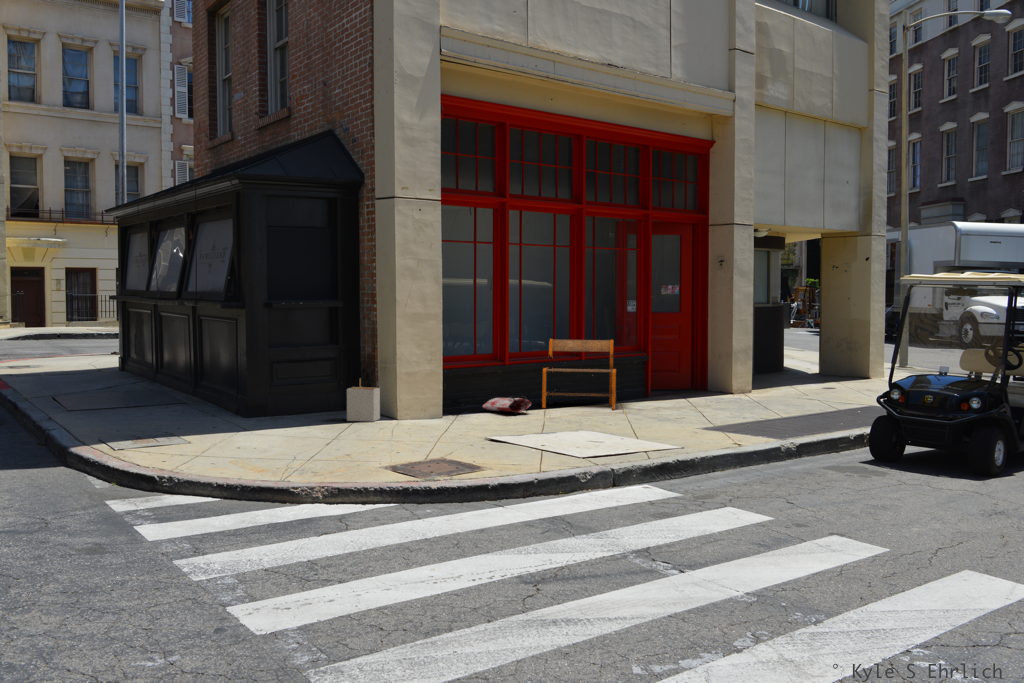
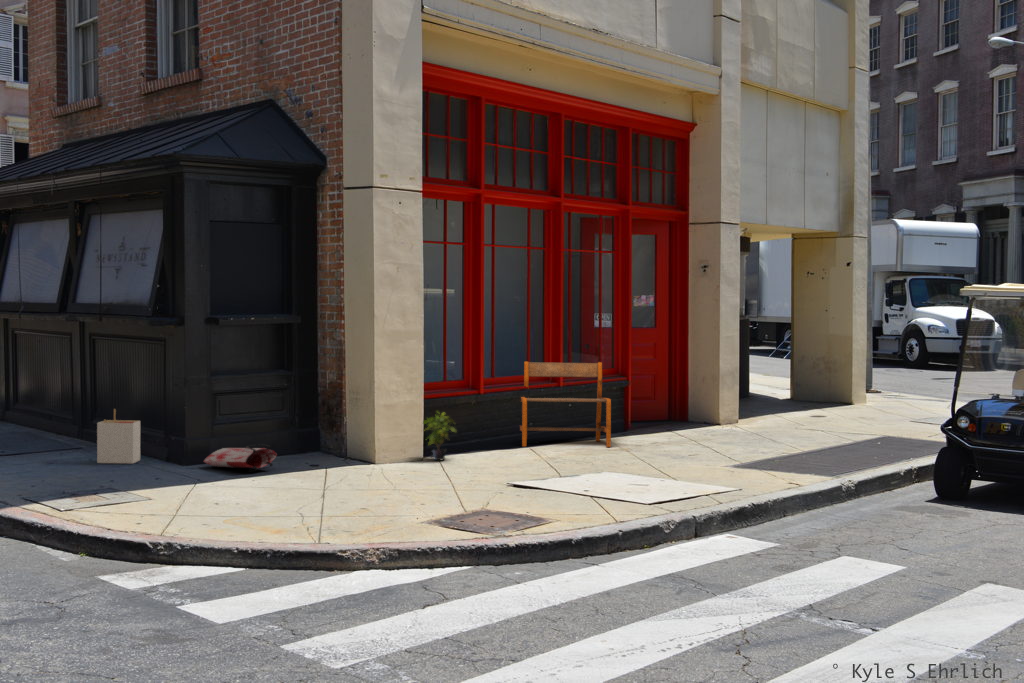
potted plant: none [443,378,475,418] -> present [423,413,456,460]
storage bin: present [347,379,380,422] -> present [97,409,140,463]
bag: present [483,396,531,415] -> present [204,445,277,472]

